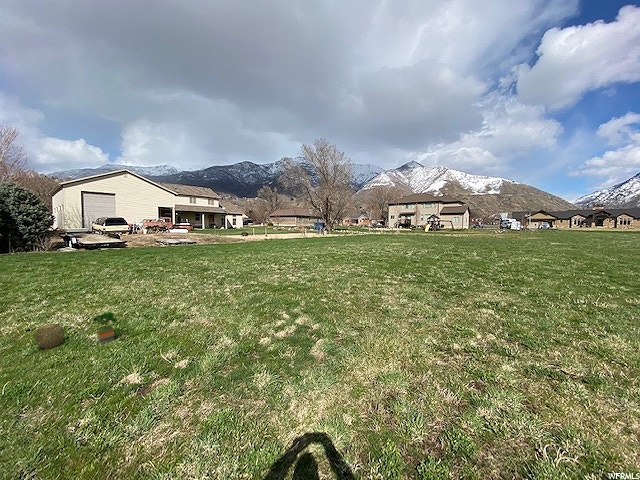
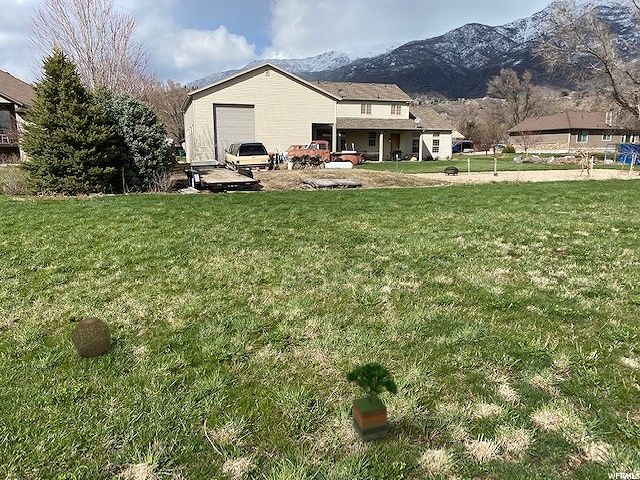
potted tree: present [92,312,117,345] -> present [345,362,398,442]

